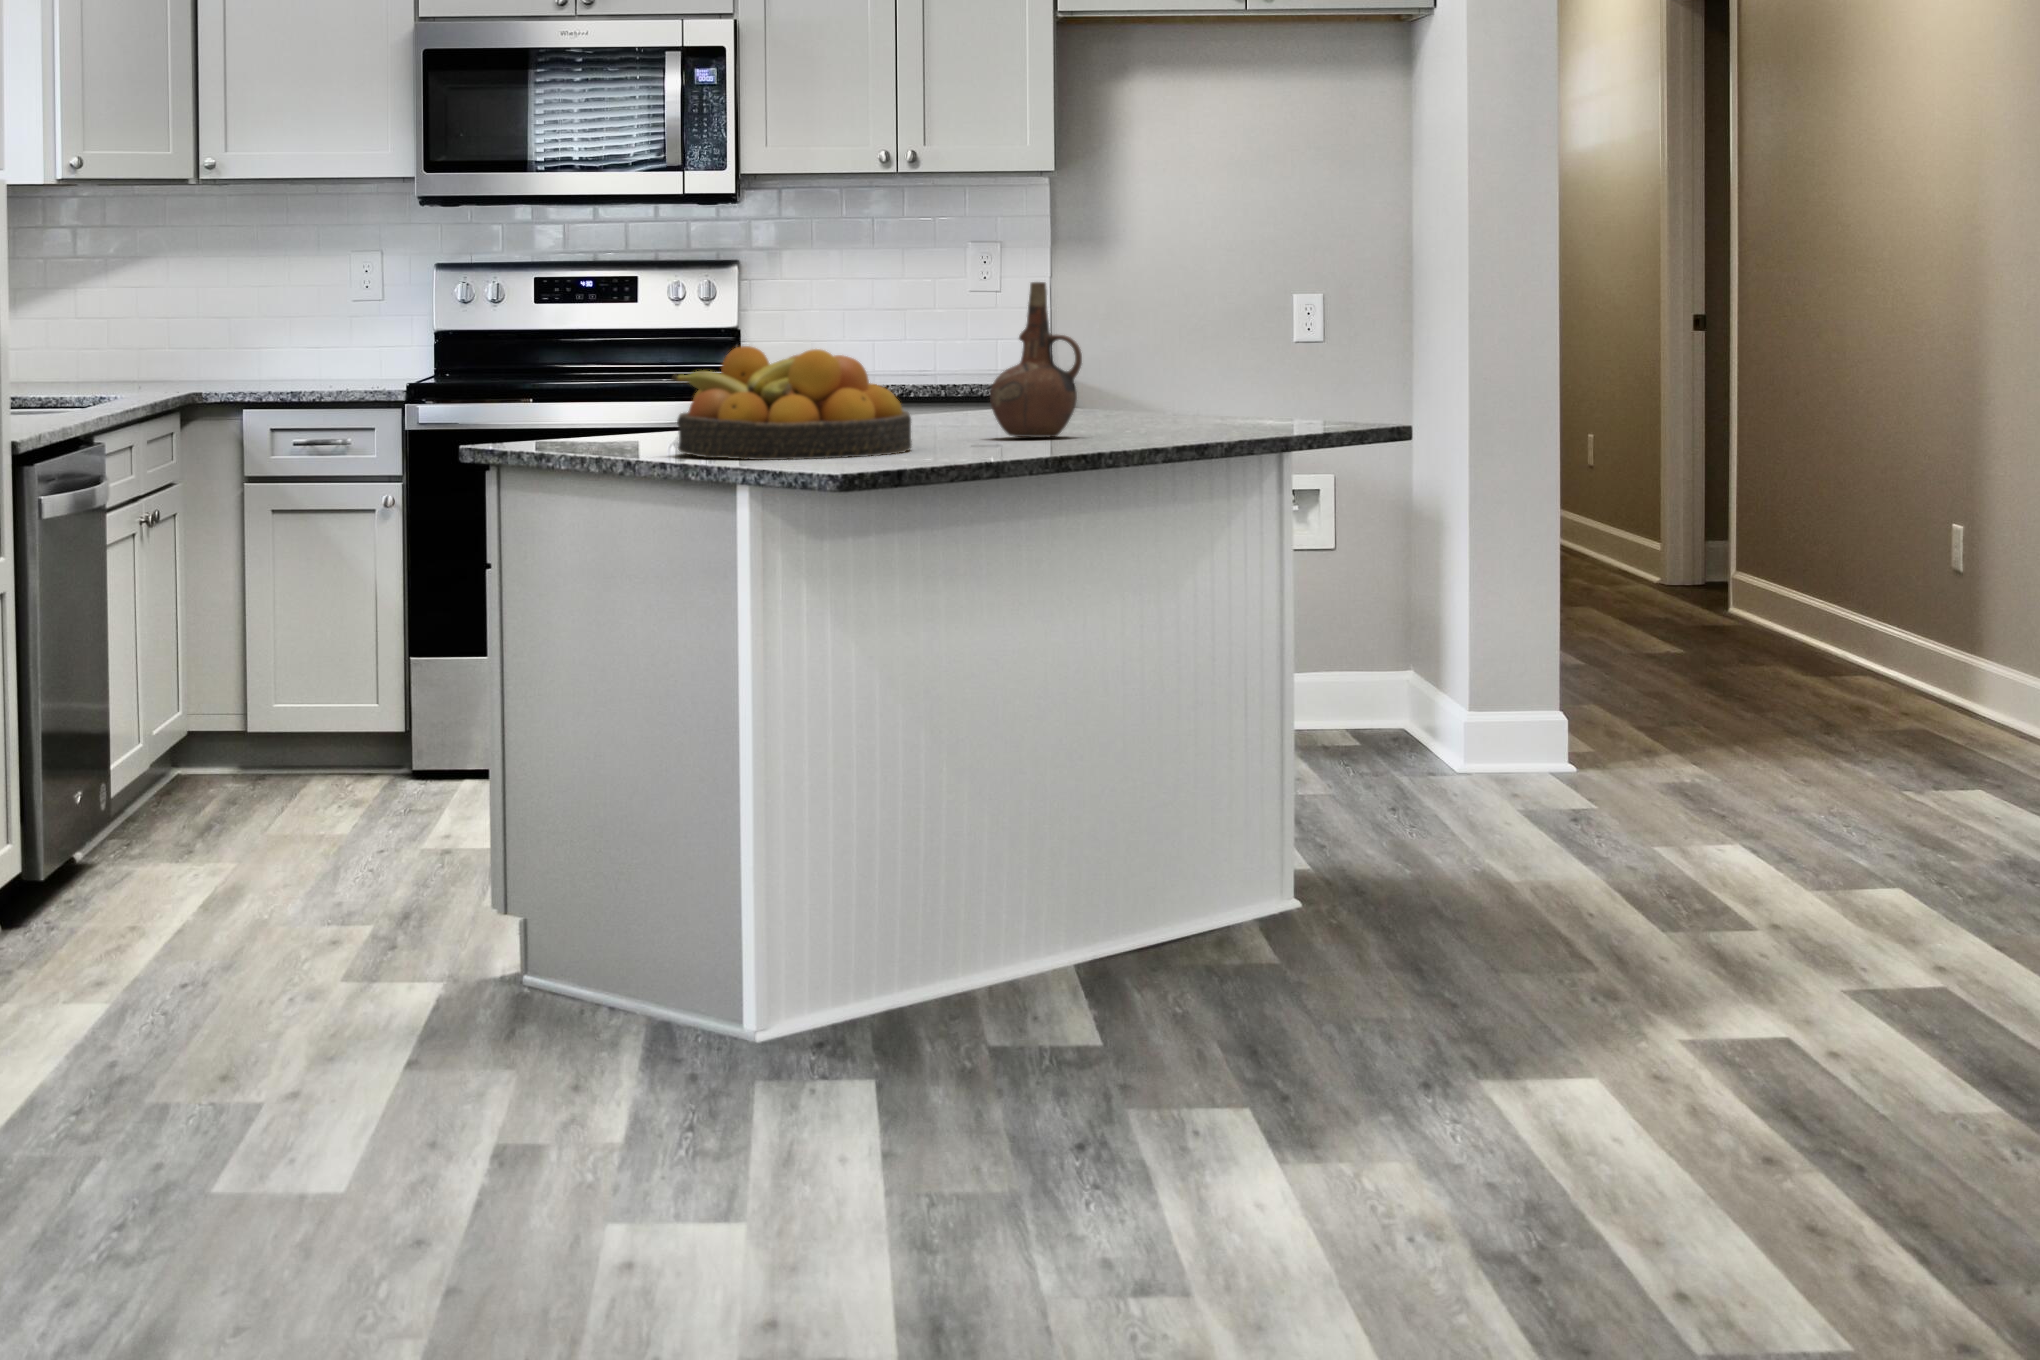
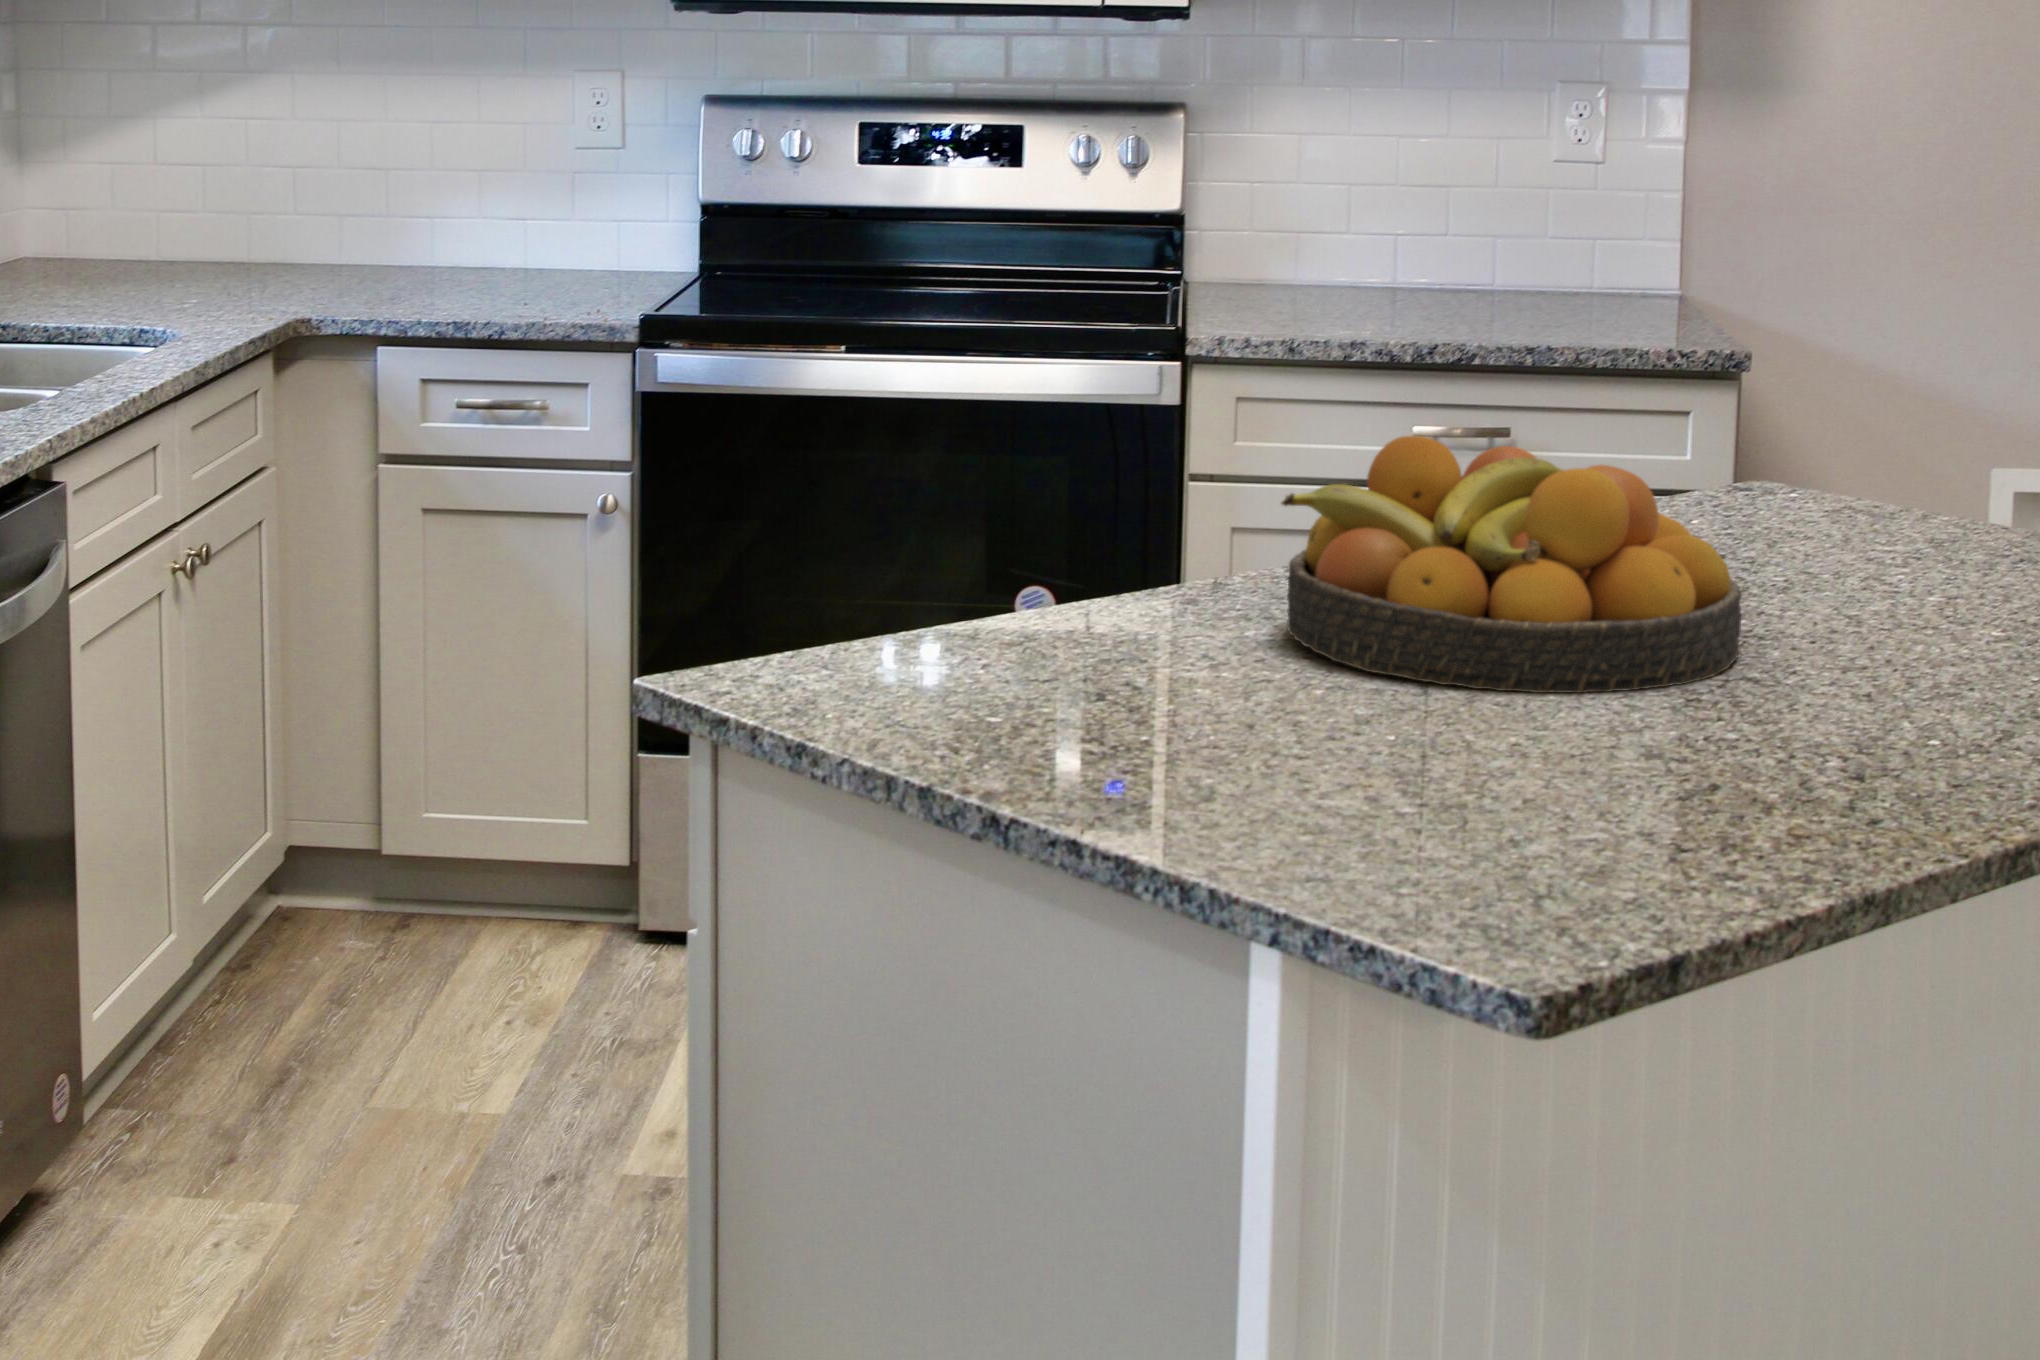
ceramic pitcher: present [990,282,1082,437] -> none [1819,297,2003,589]

